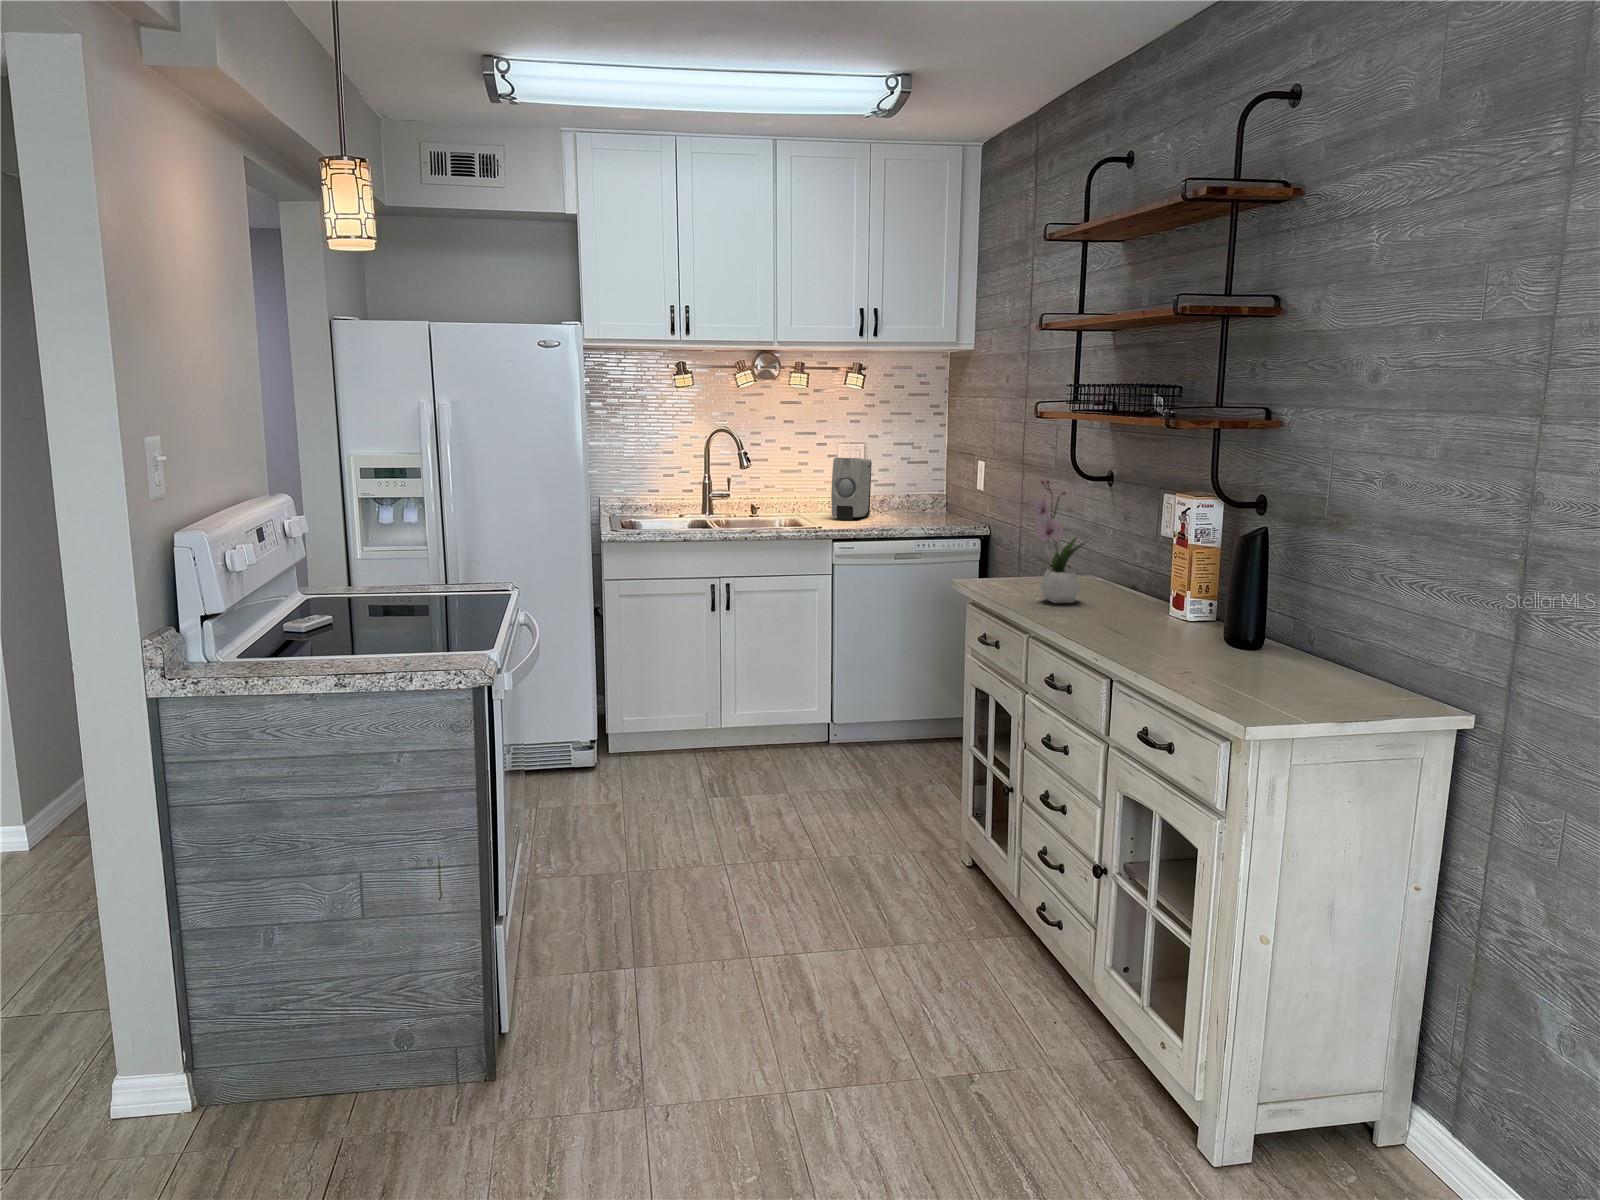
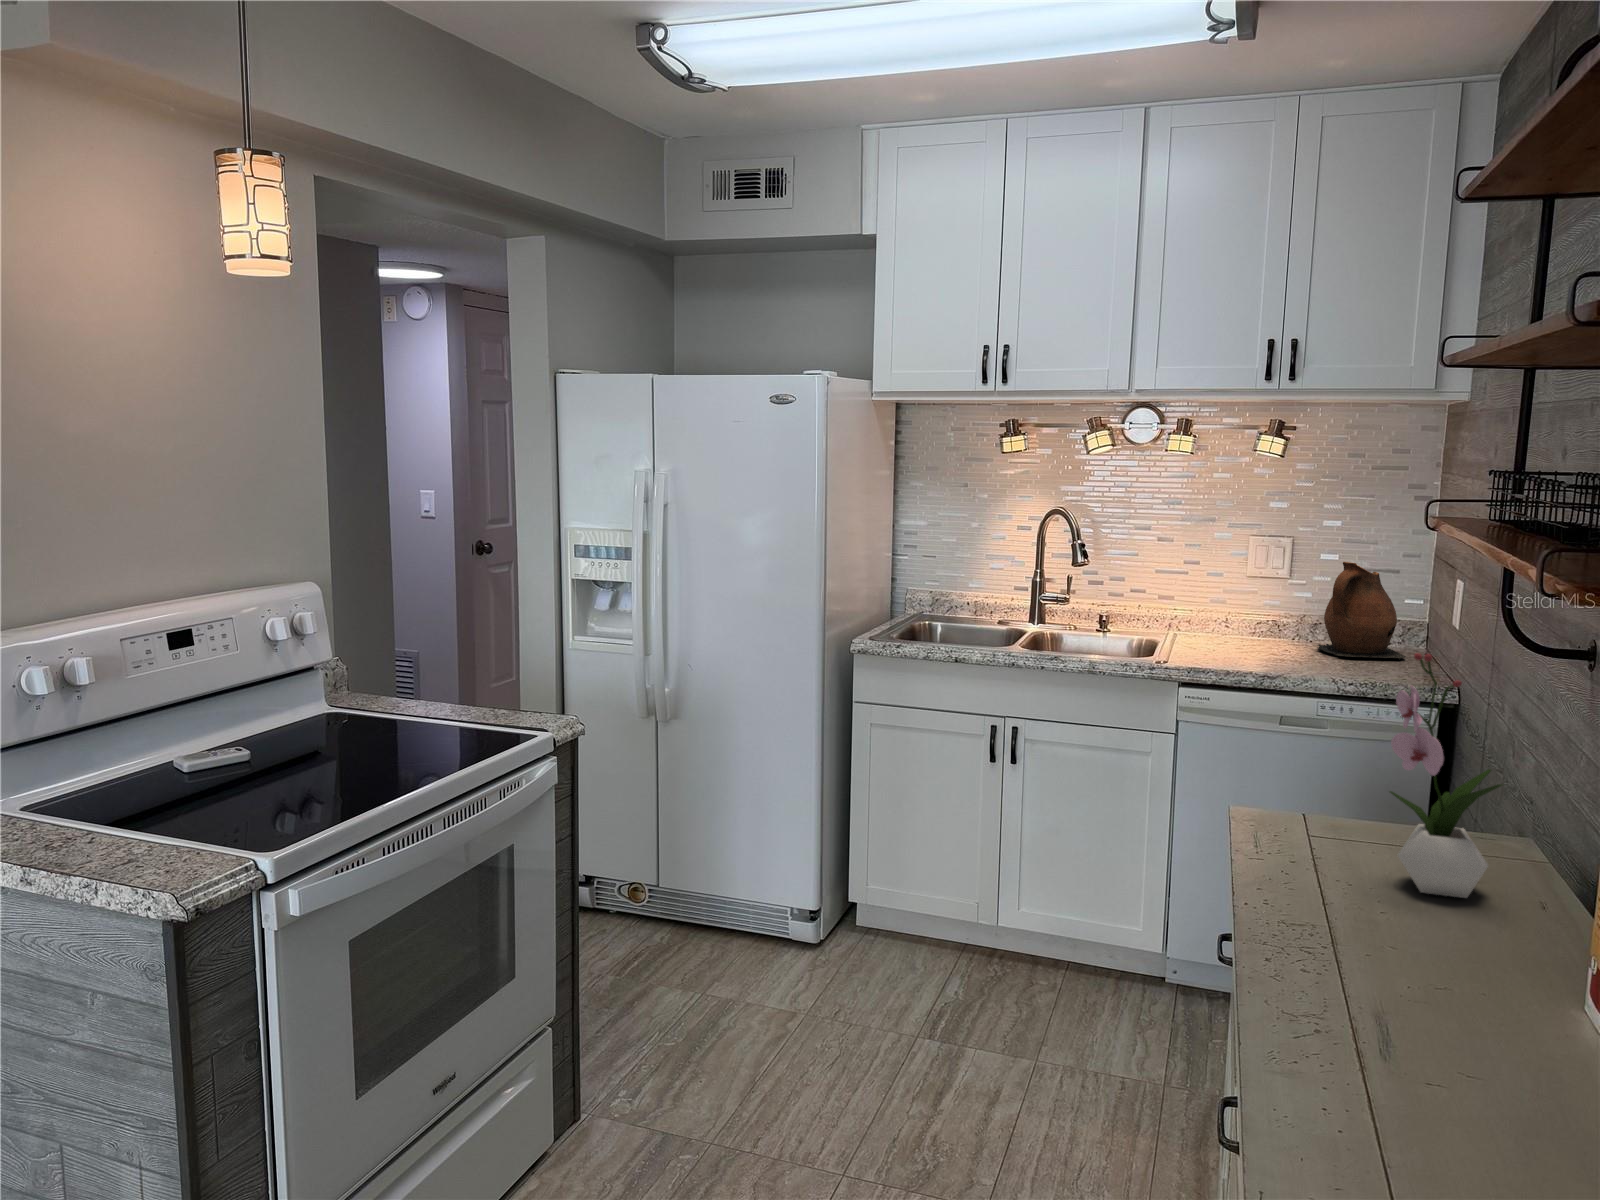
ceramic pitcher: none [891,455,946,515] -> present [1317,562,1406,660]
soap dispenser: present [831,458,872,520] -> none [1202,560,1279,656]

